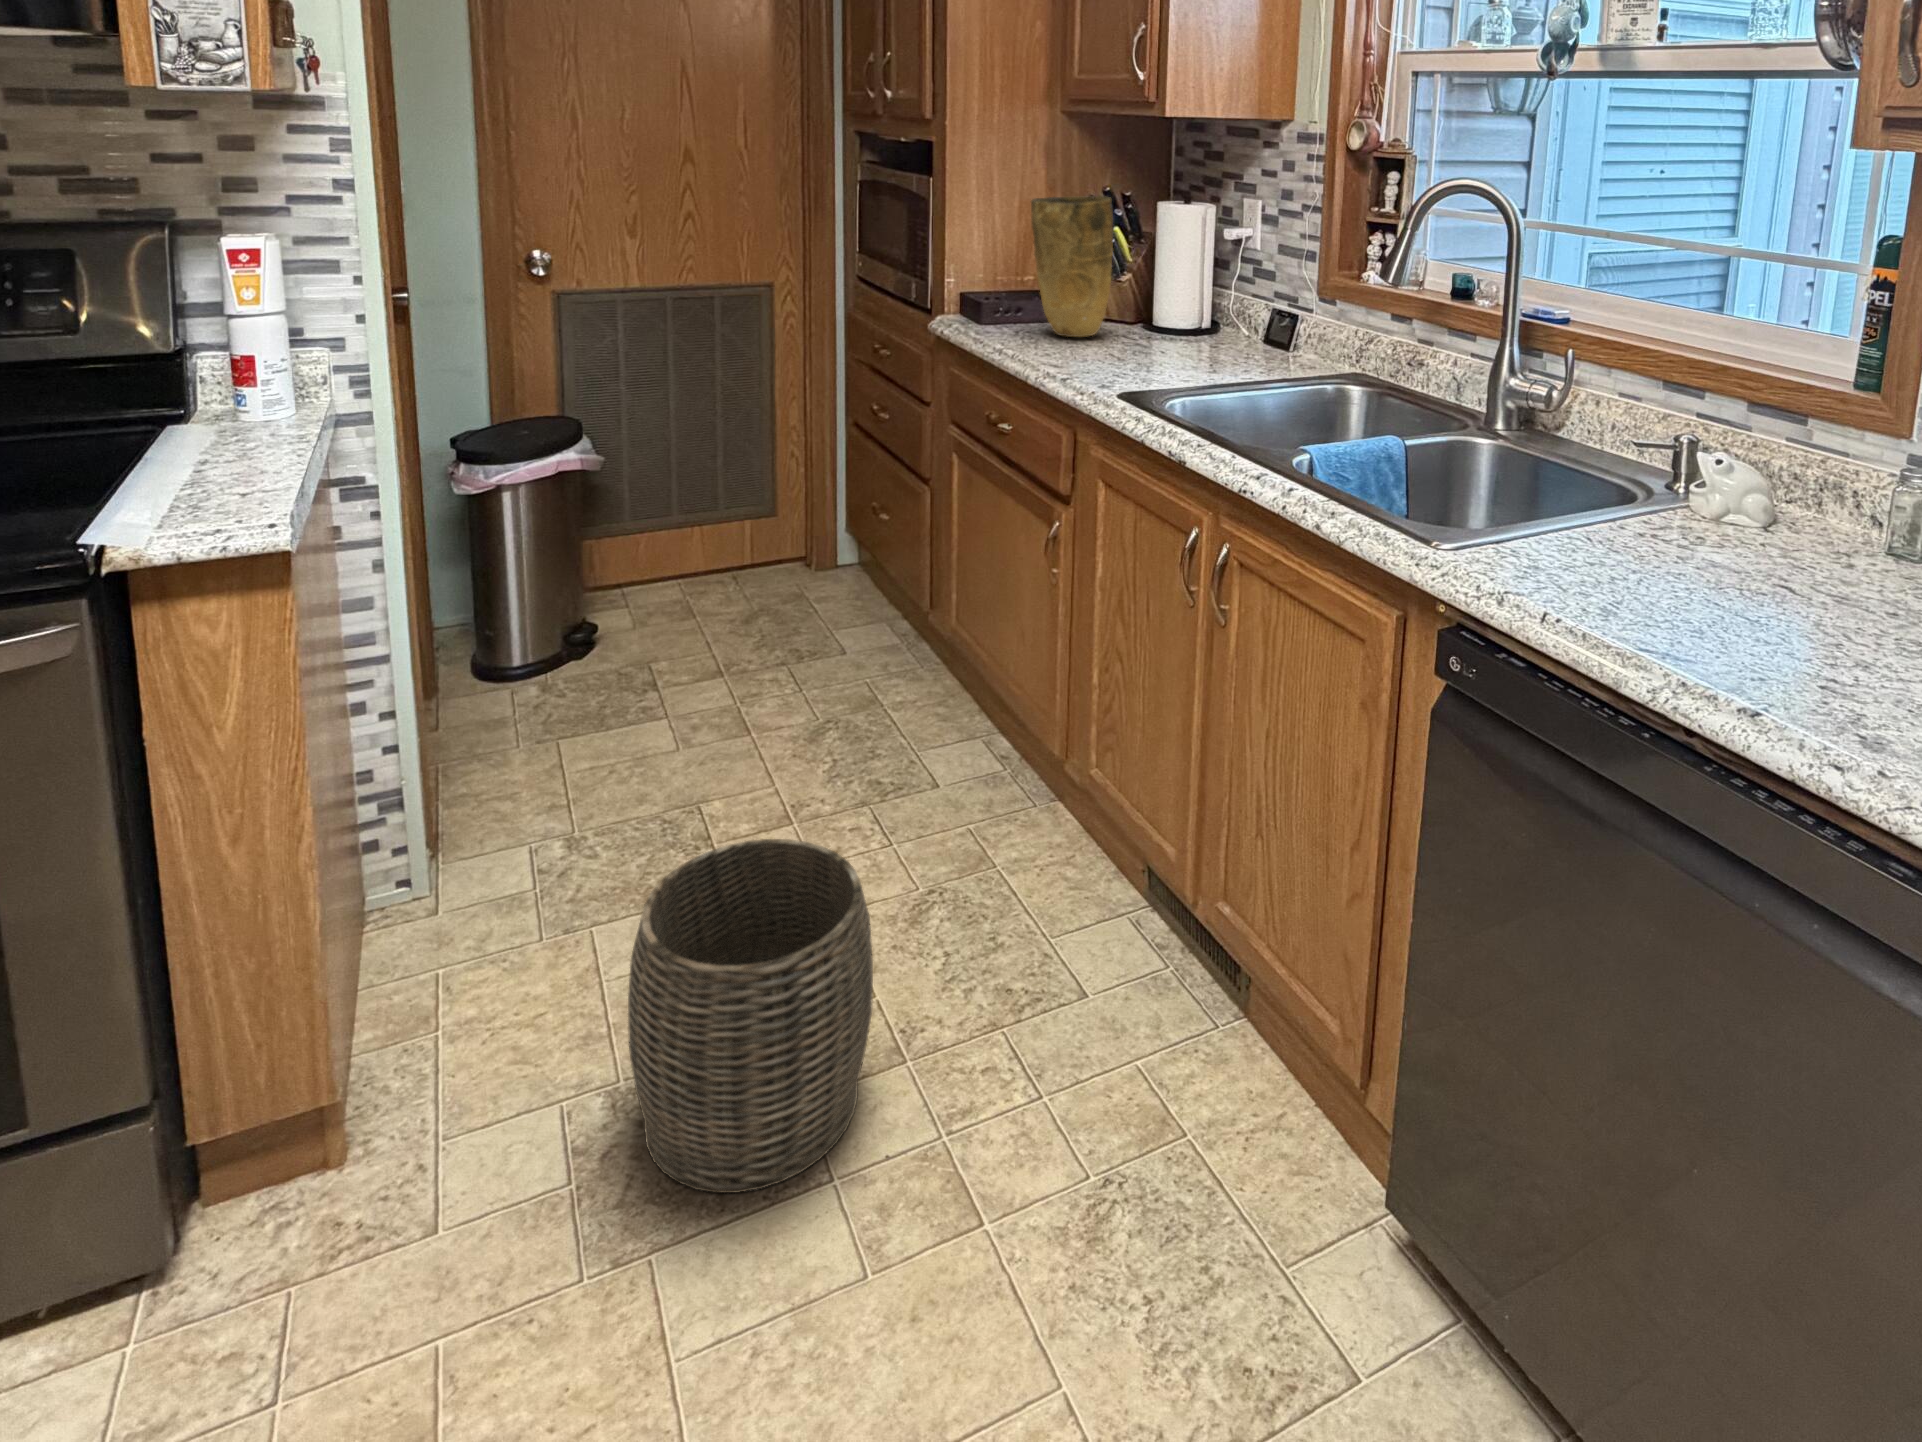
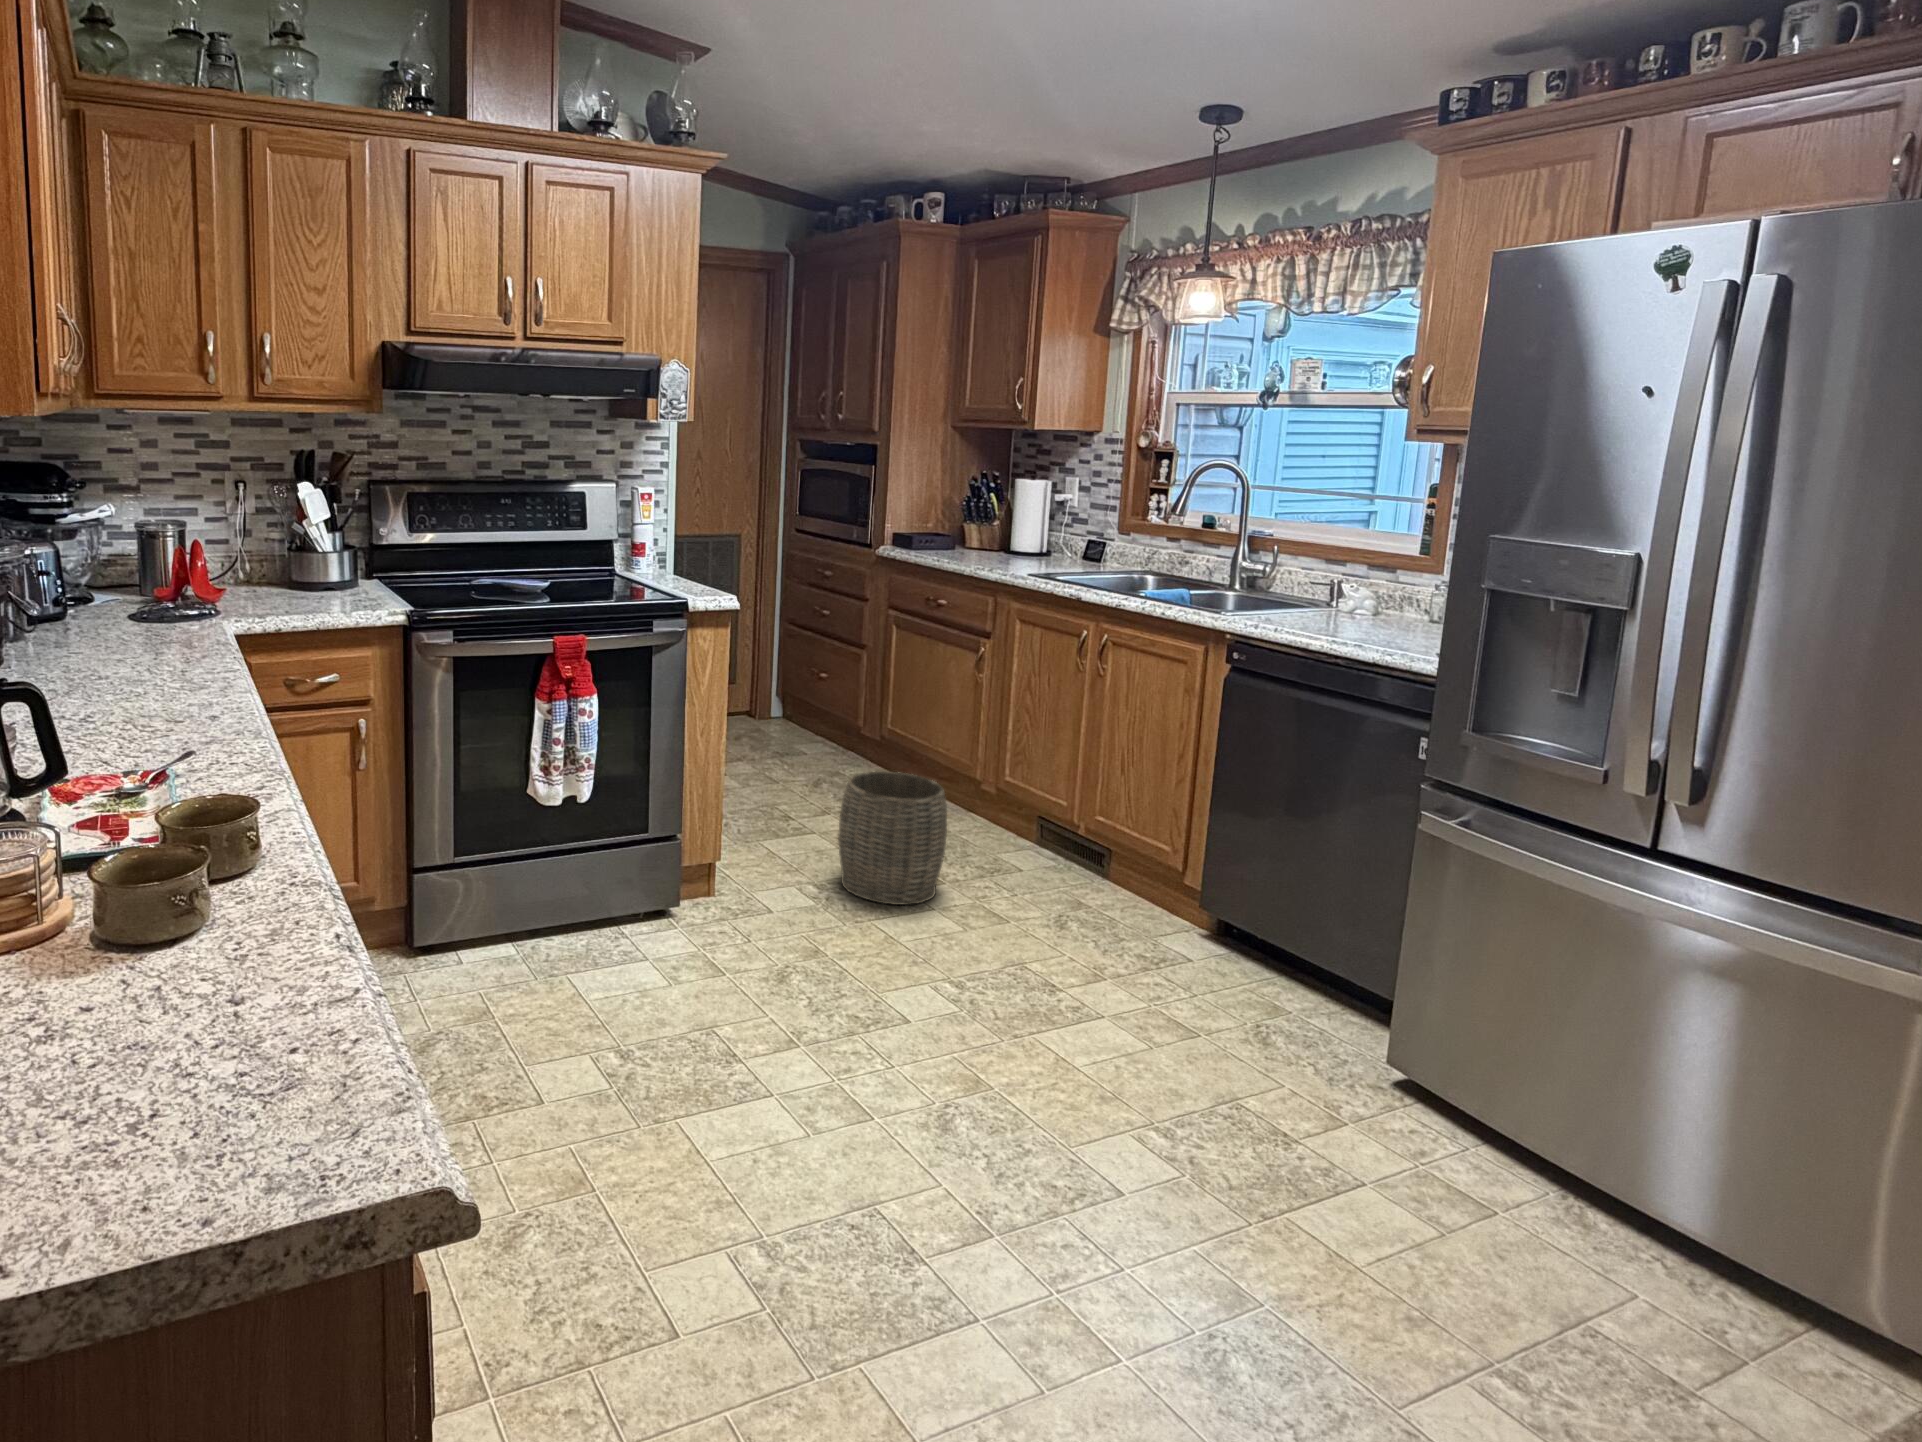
vase: present [1031,196,1113,337] -> none [952,475,1000,554]

